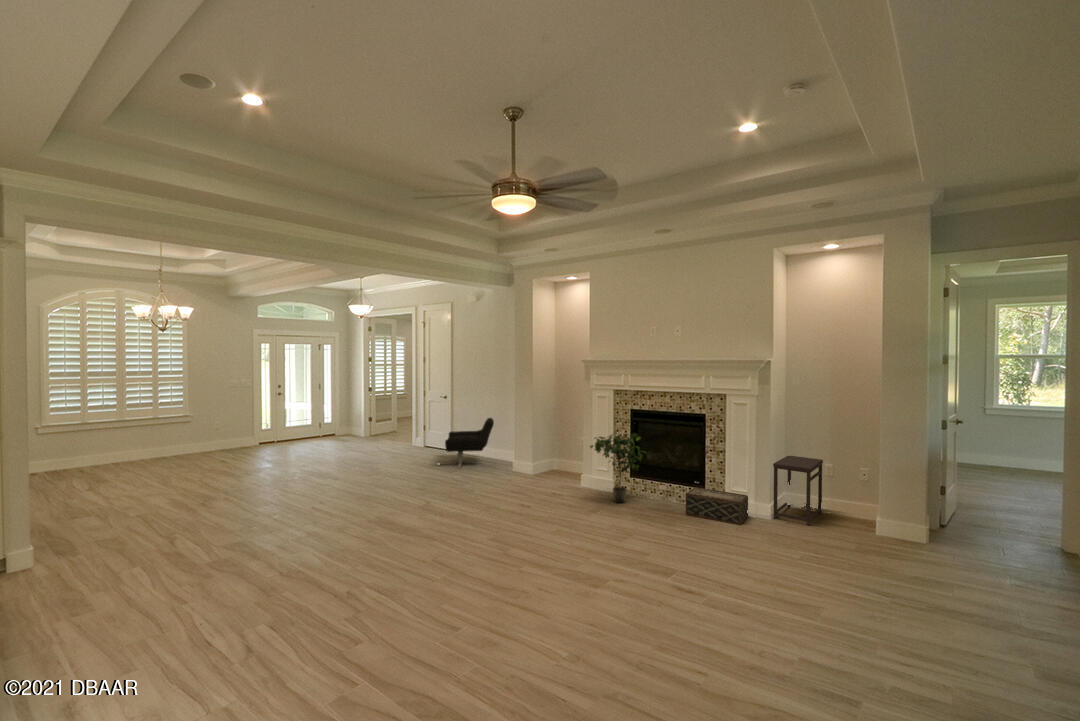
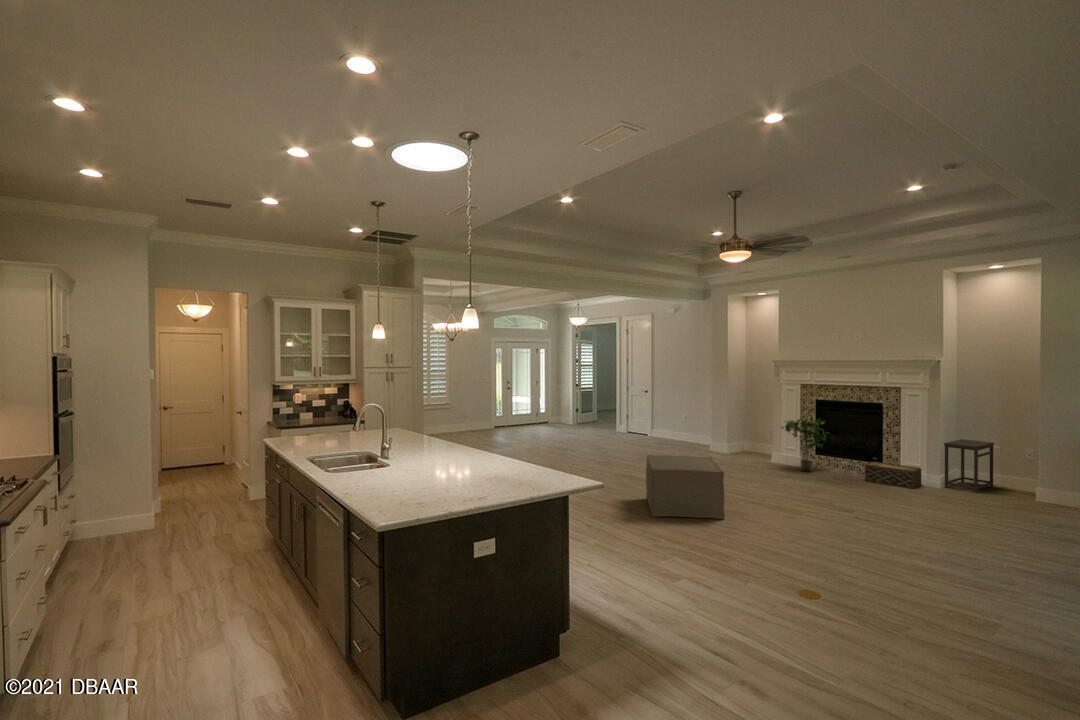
lounge chair: present [445,418,494,468] -> none [645,408,691,447]
ottoman: none [343,514,475,647] -> present [646,455,725,519]

